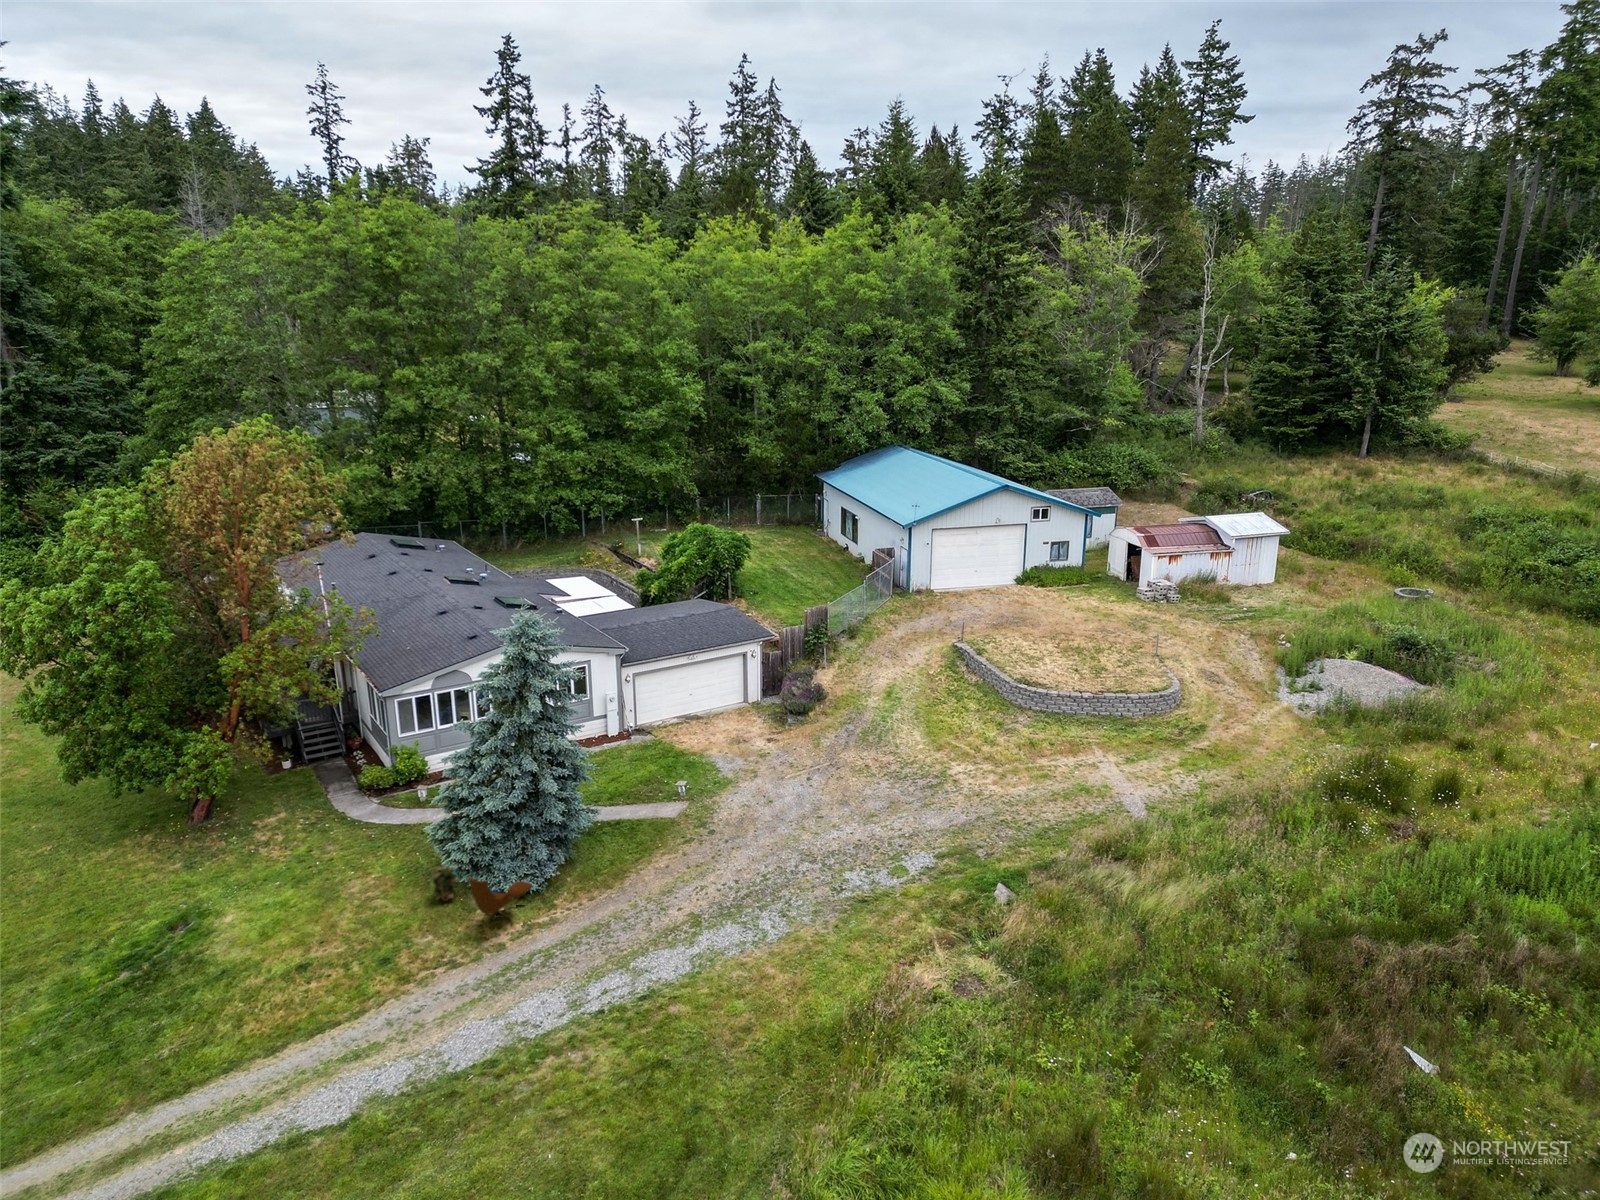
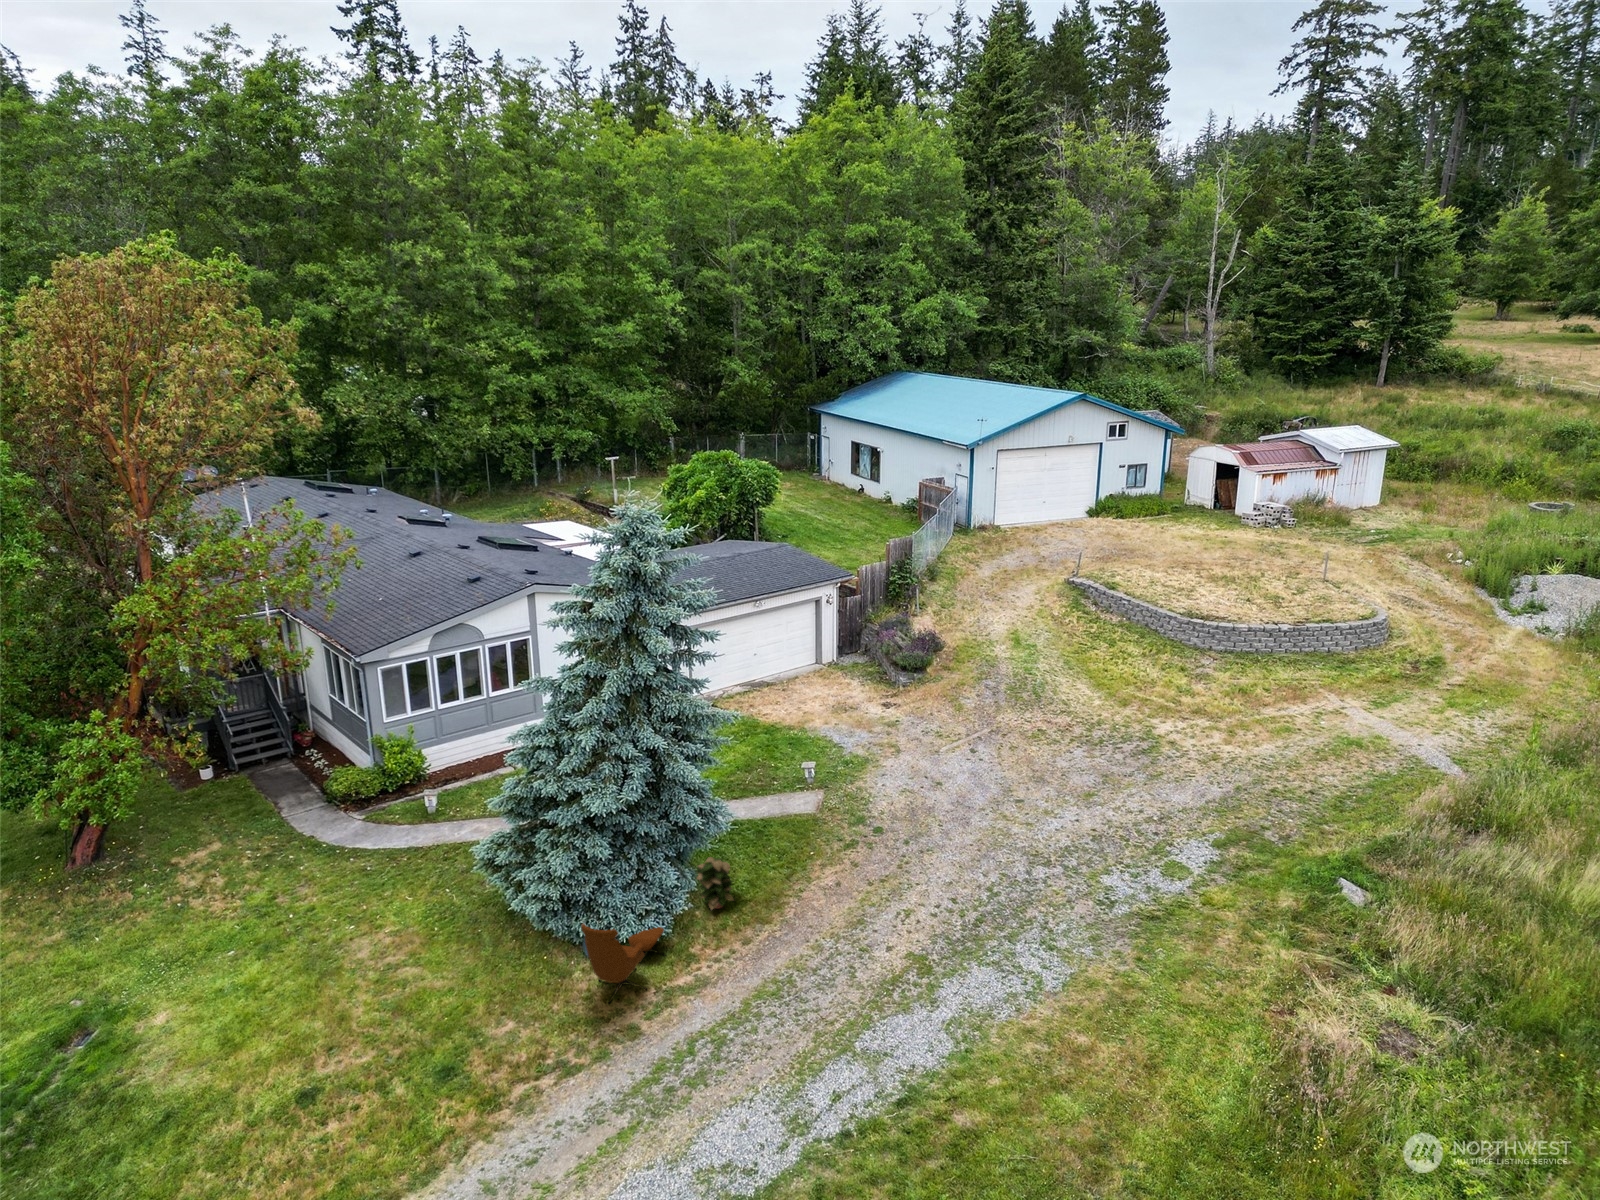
decorative plant: present [433,864,456,901] -> present [696,857,734,911]

